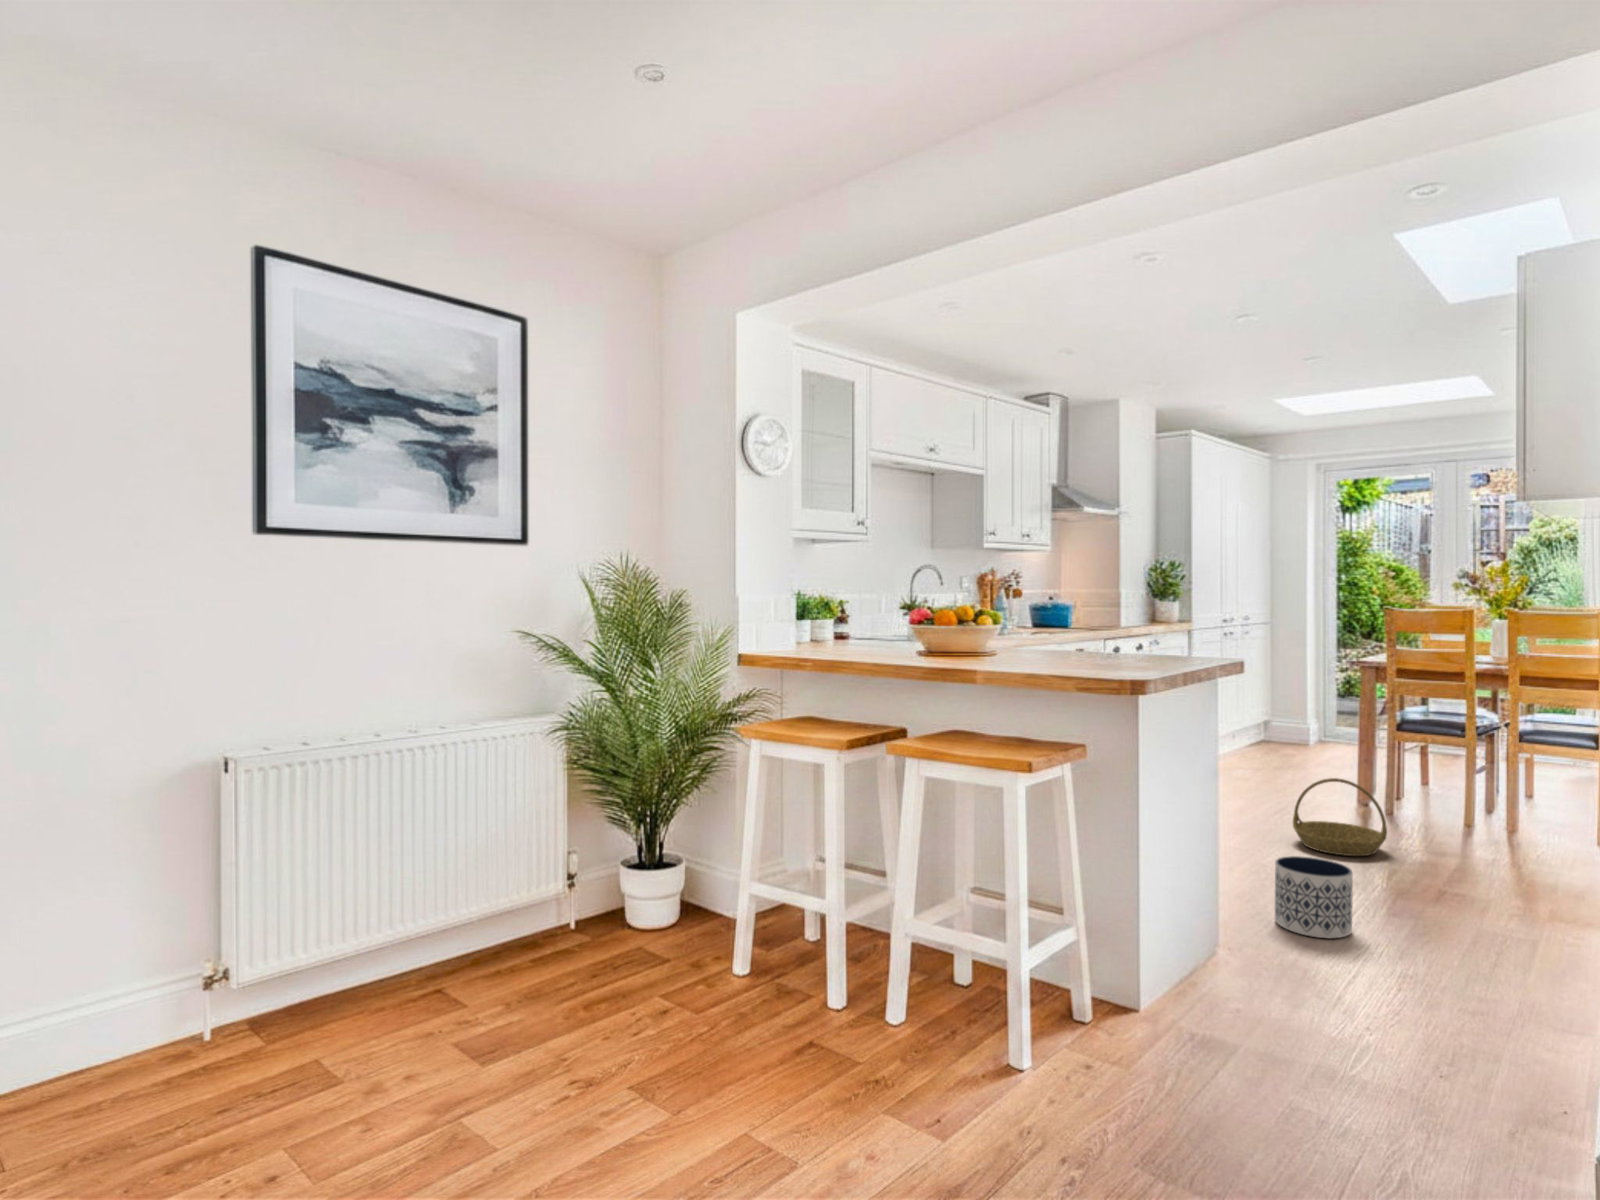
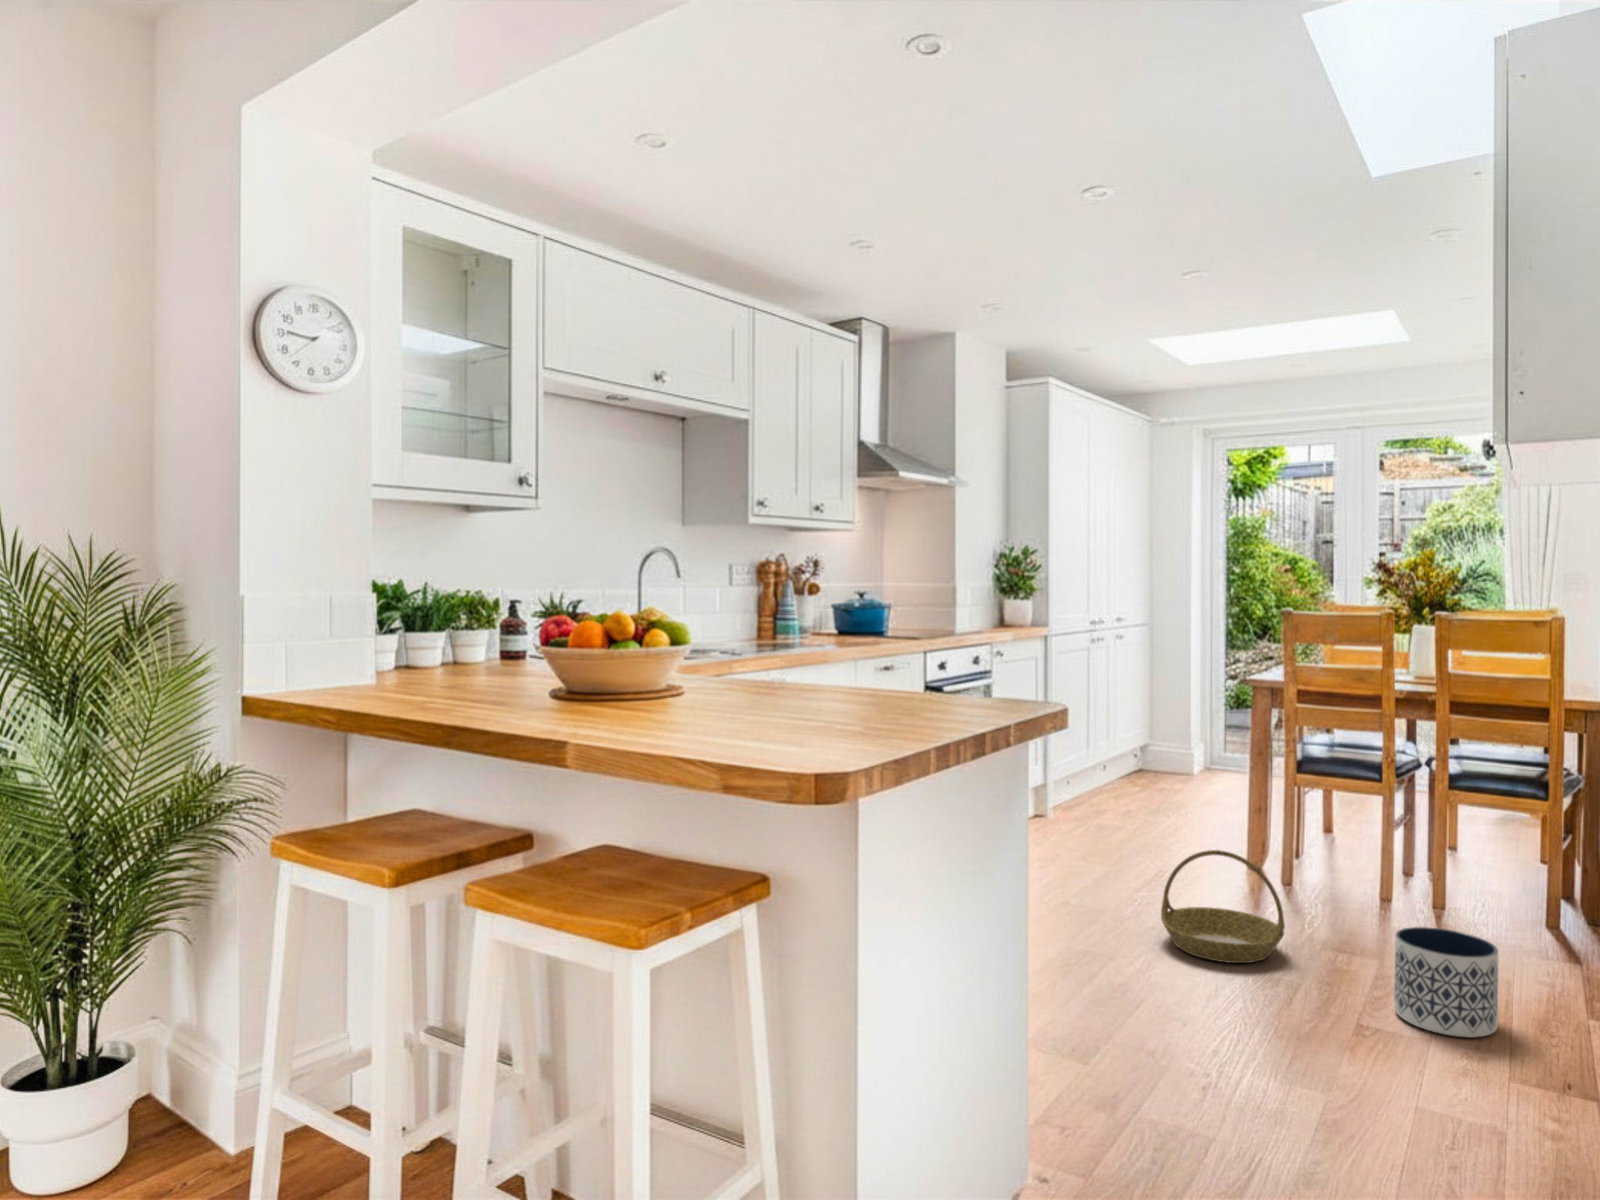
planter: present [1275,856,1353,938] -> present [1394,927,1498,1037]

